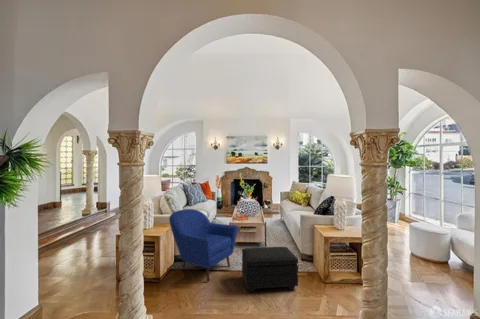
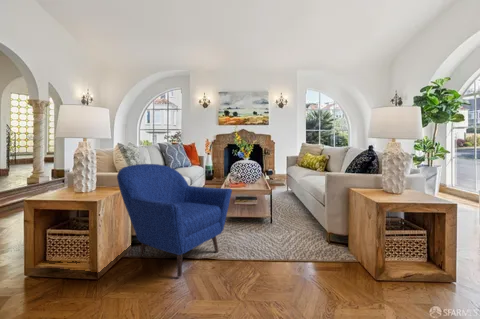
footstool: present [242,247,298,292] -> none [237,220,338,297]

